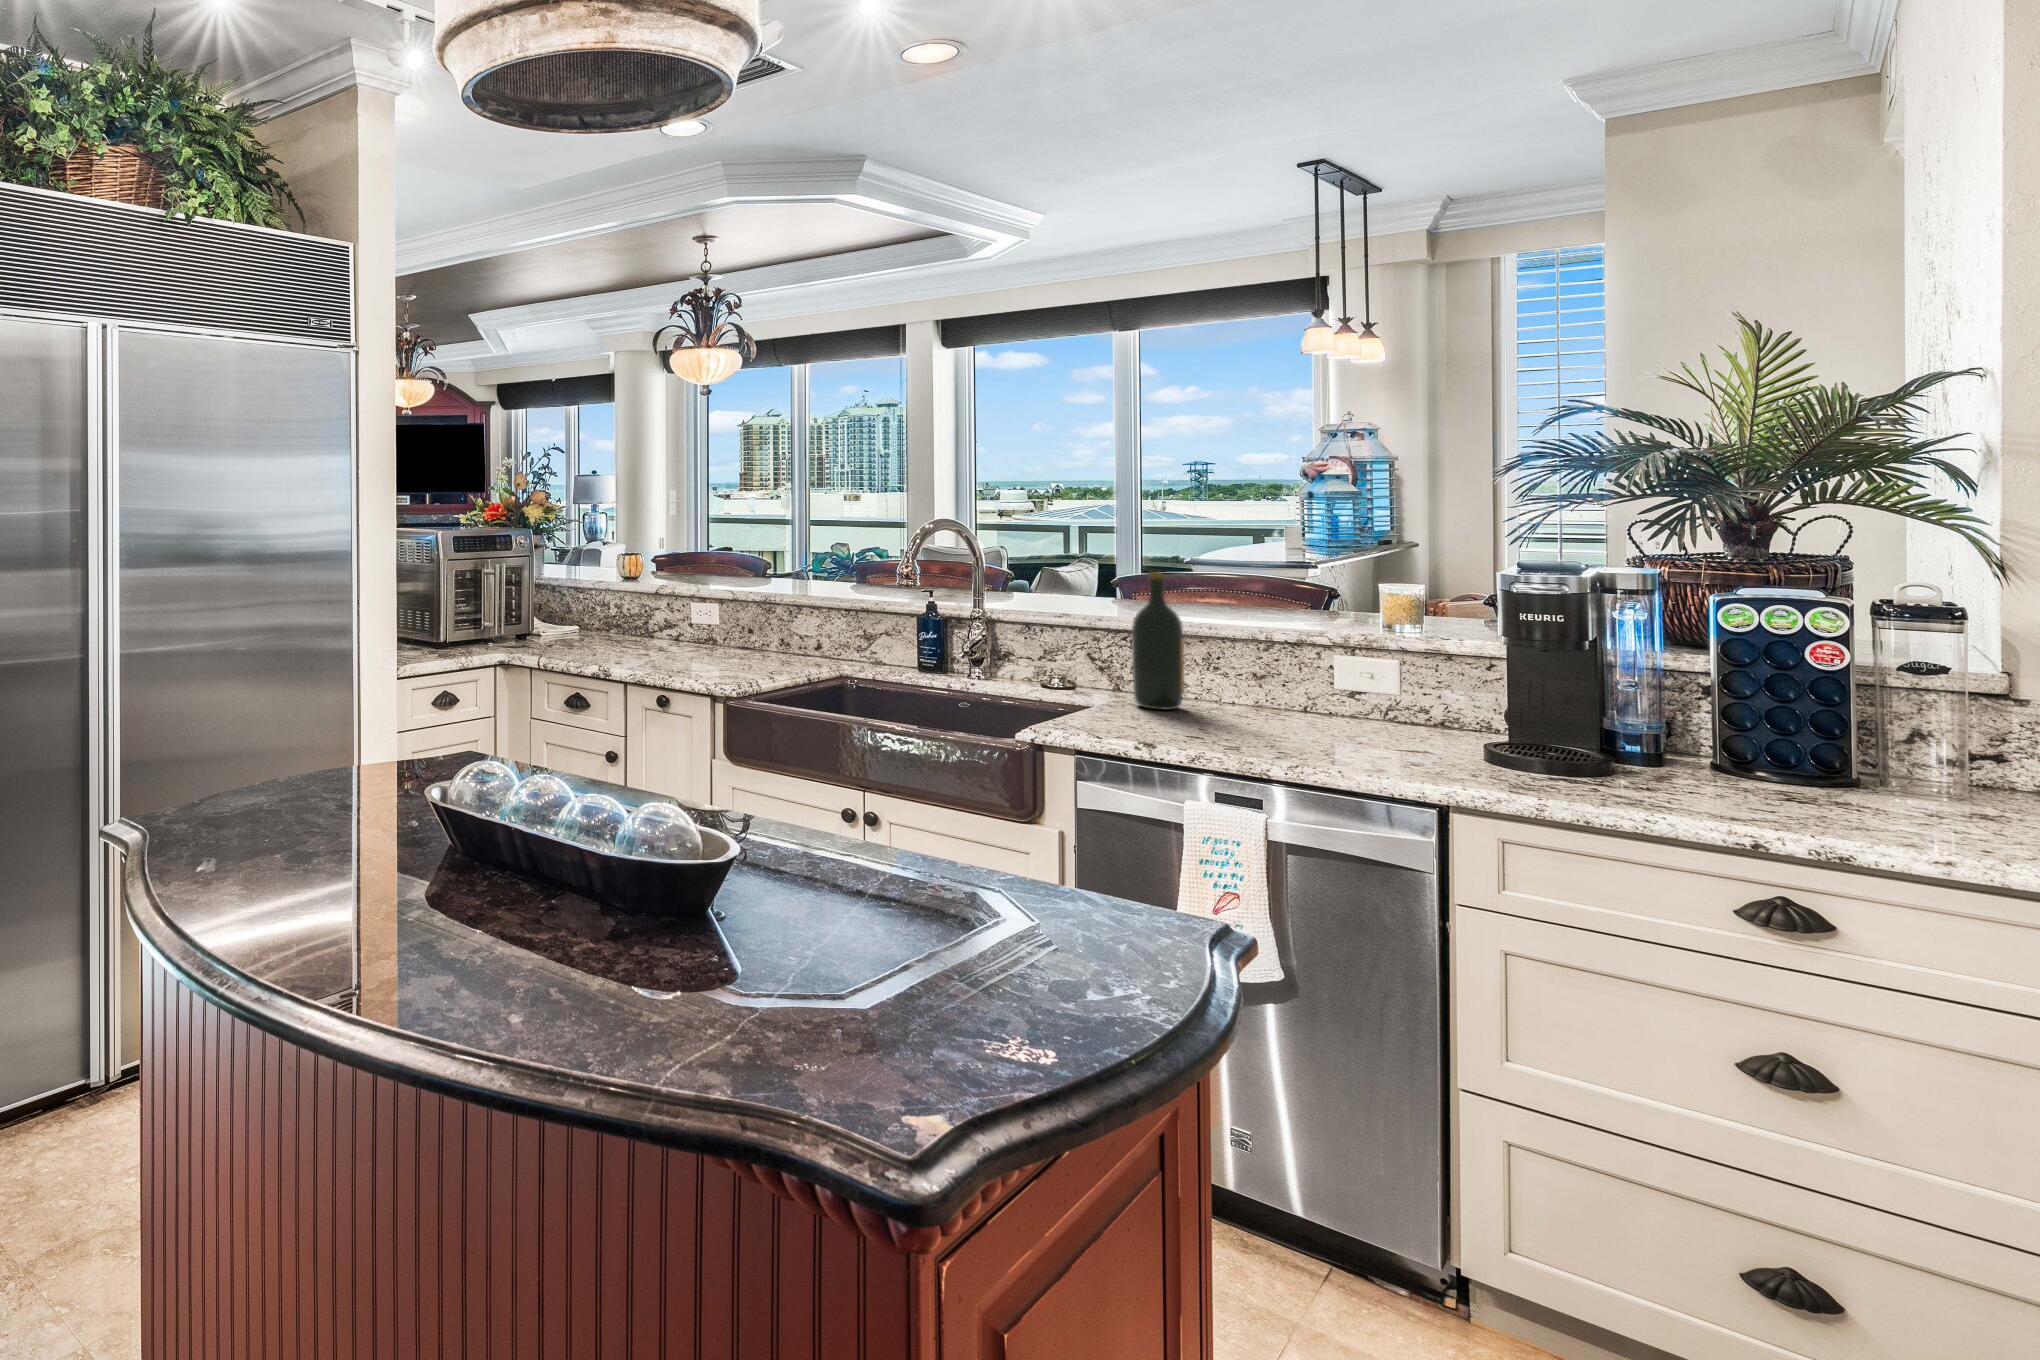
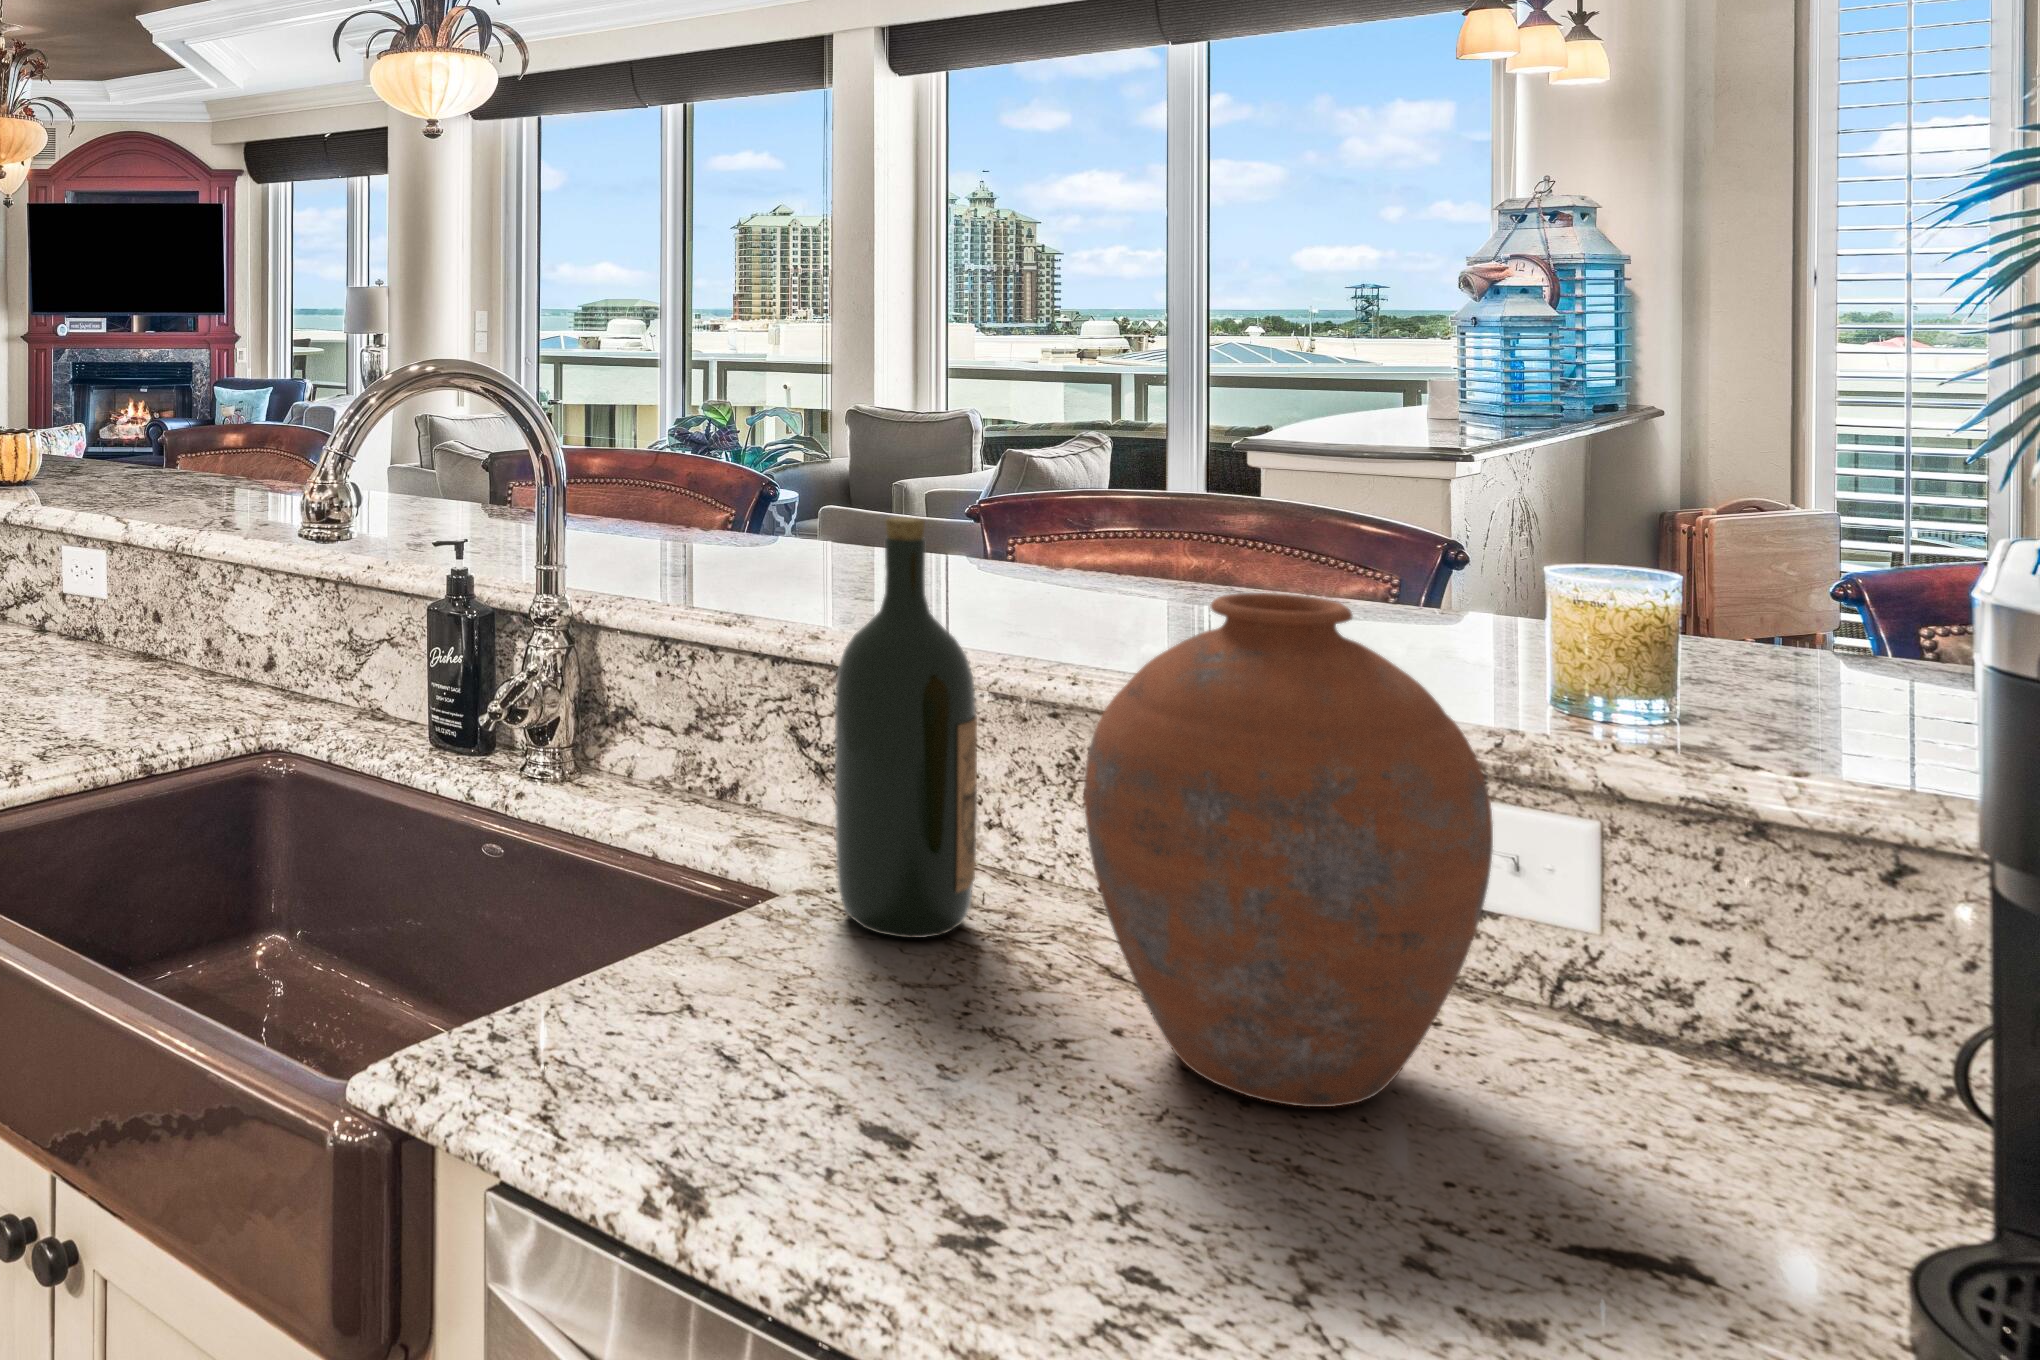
vase: none [1237,589,1368,734] -> present [1084,593,1493,1107]

